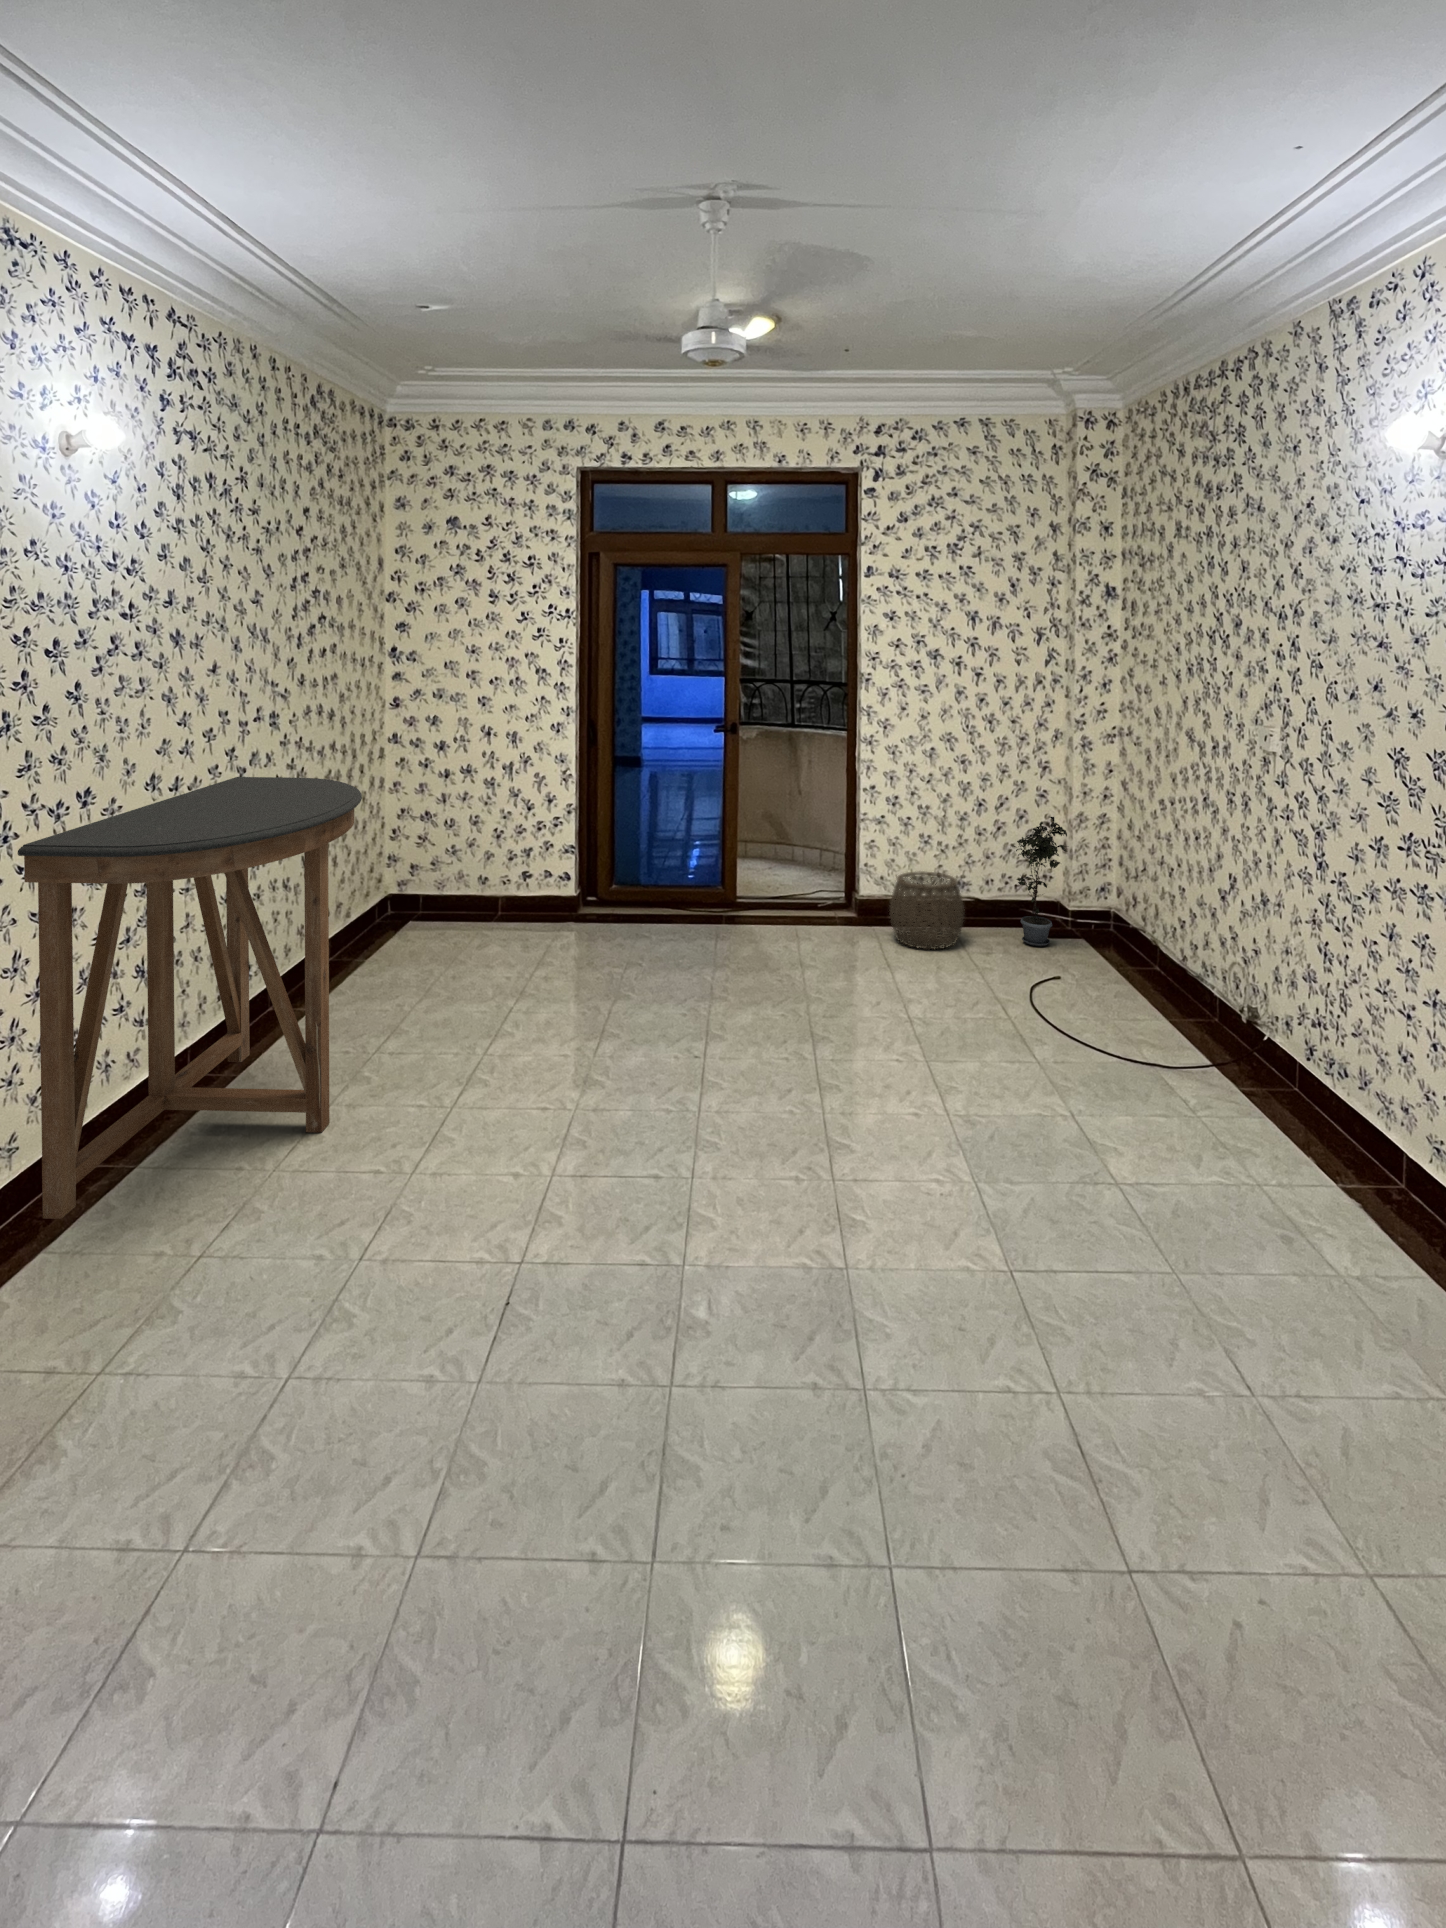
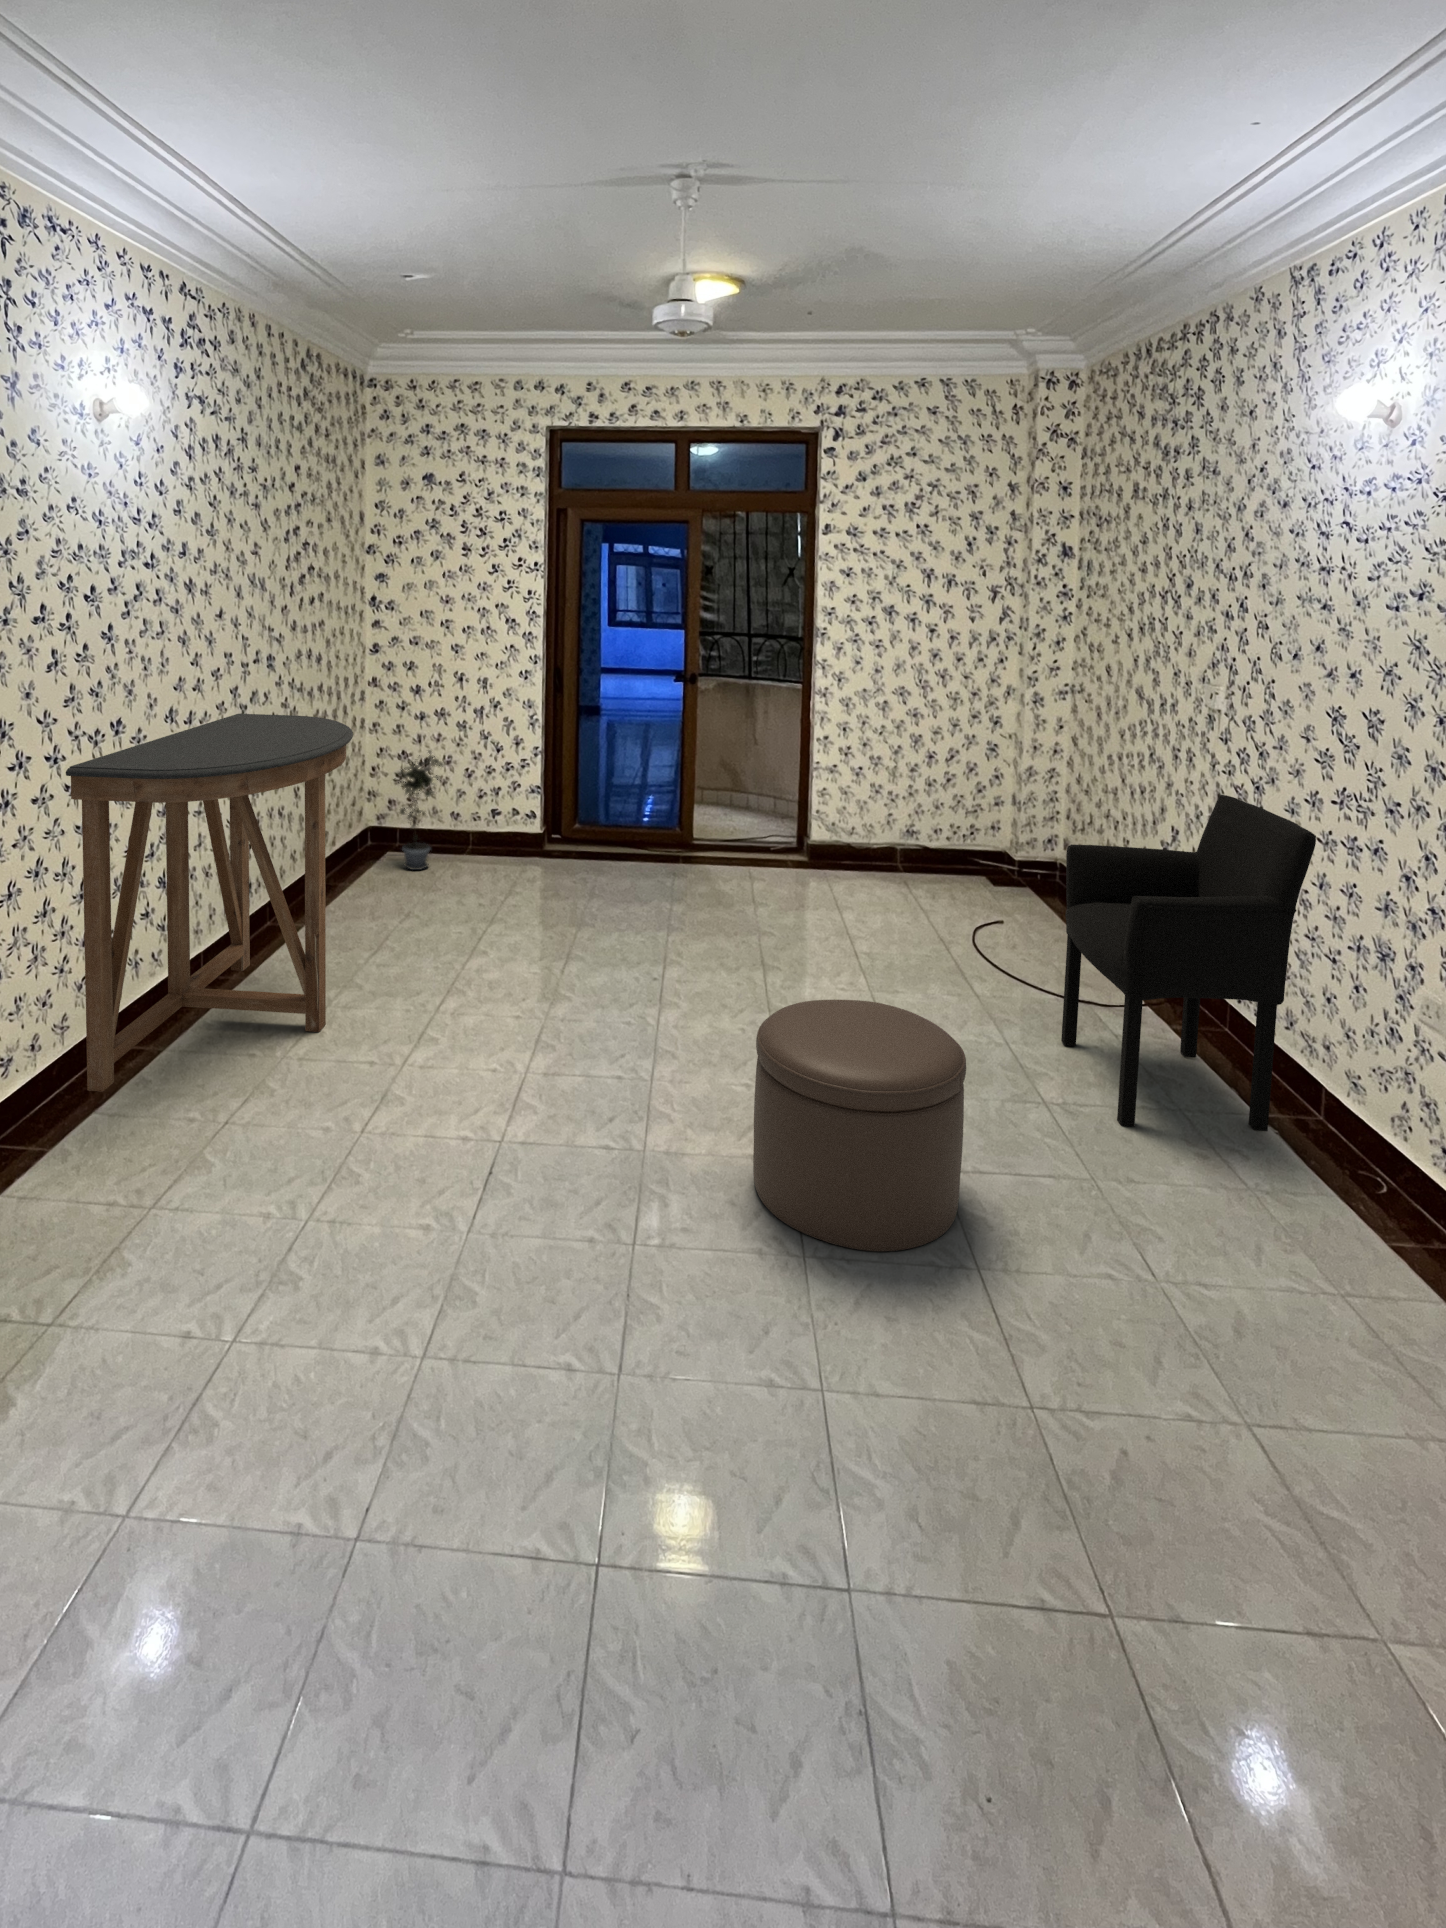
potted plant: present [1013,817,1067,946] -> present [398,750,443,870]
armchair: none [1125,841,1385,1205] -> present [1061,795,1316,1131]
woven basket: present [890,871,964,949] -> none [840,820,914,895]
ottoman: none [804,1082,1034,1376] -> present [753,999,966,1252]

